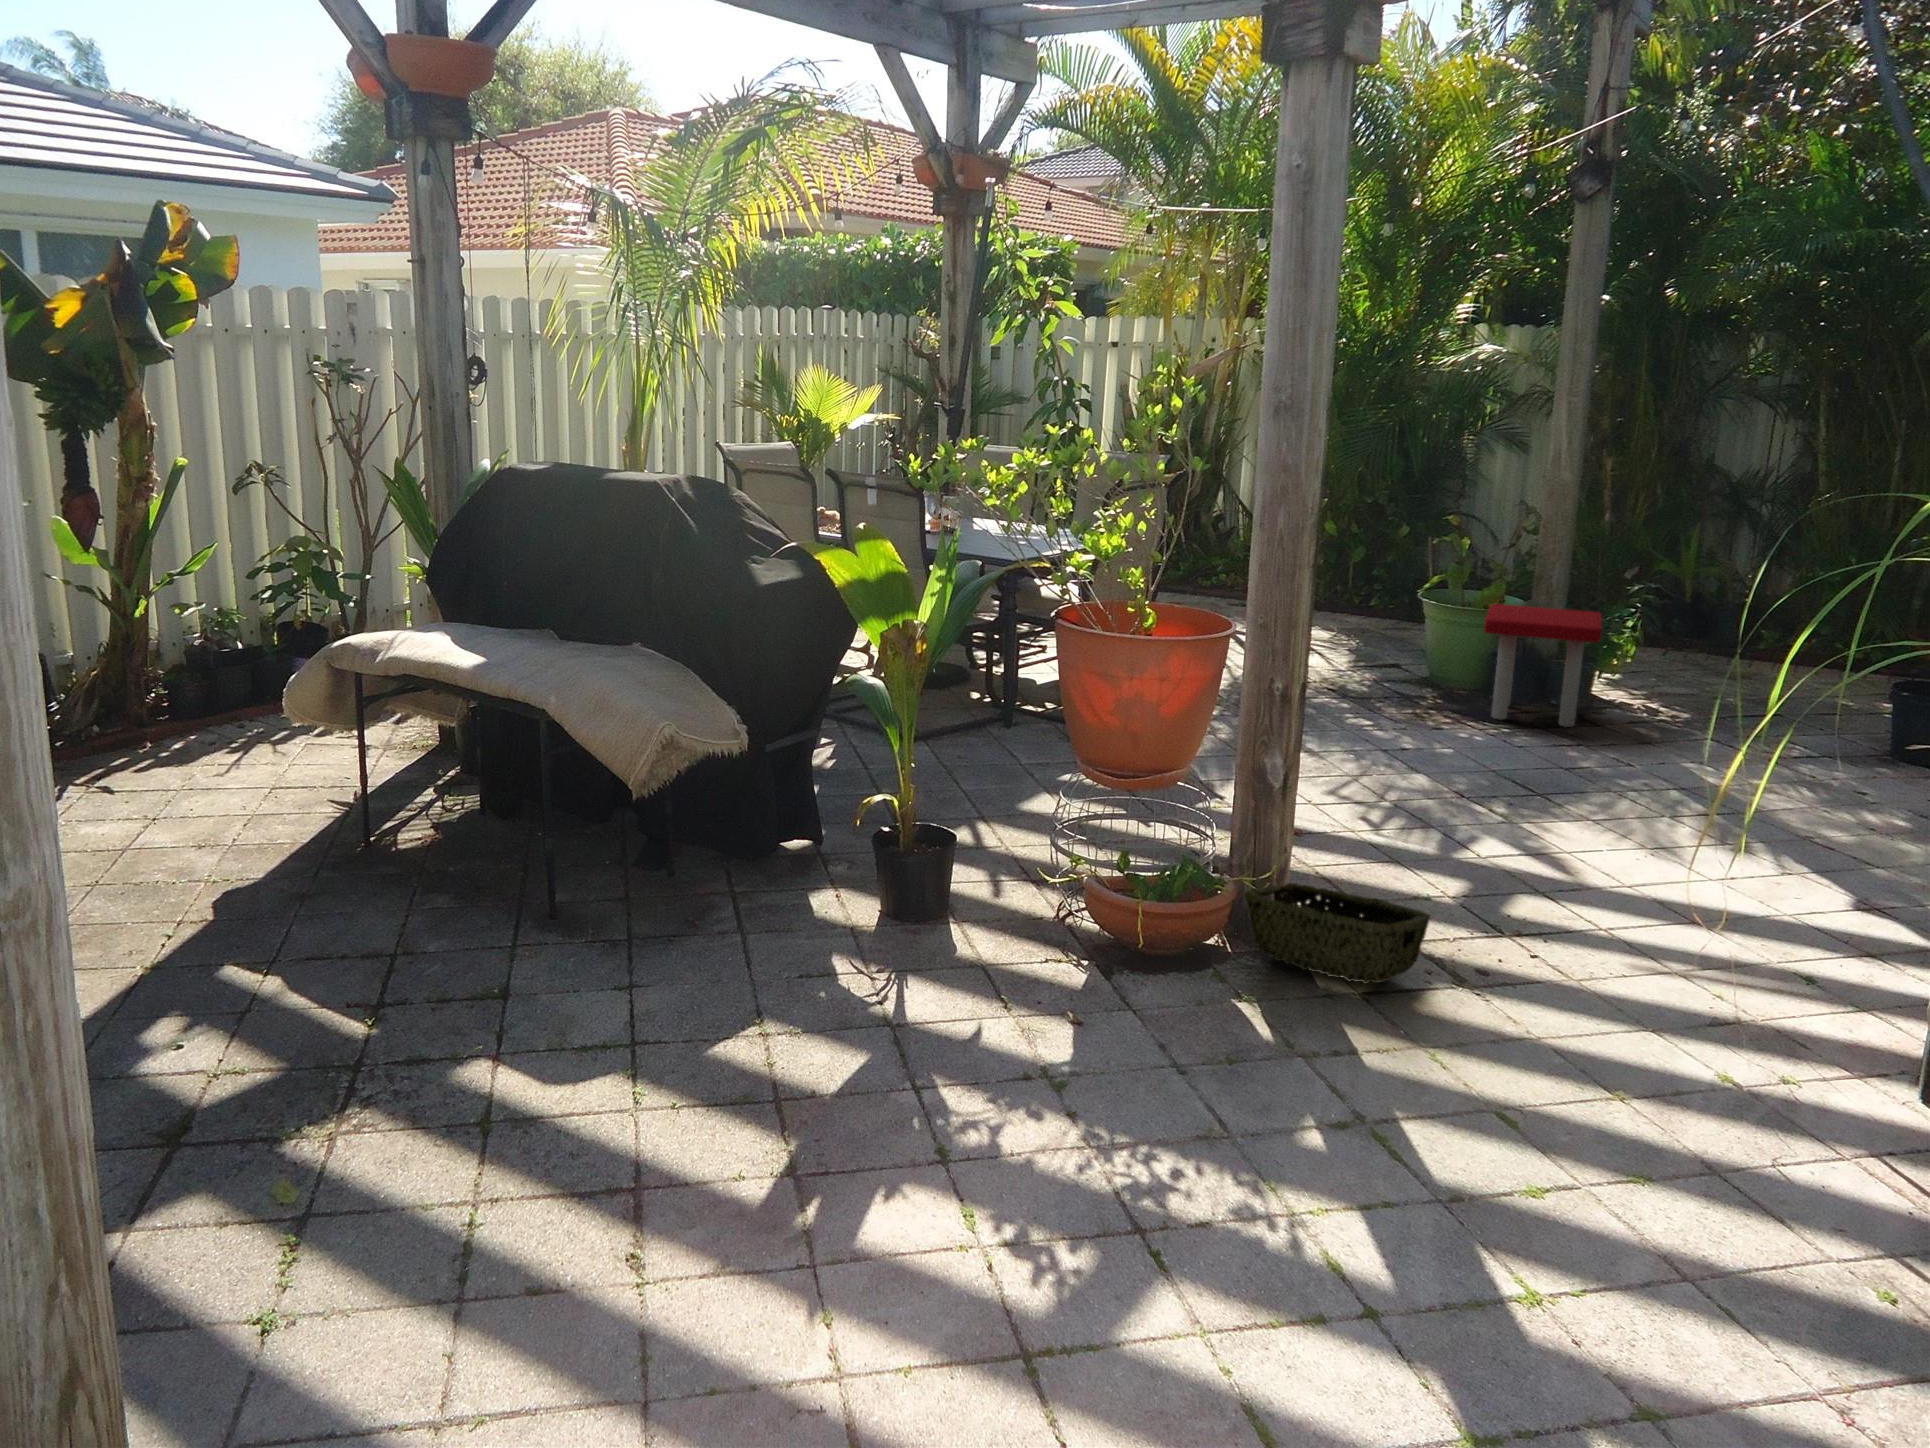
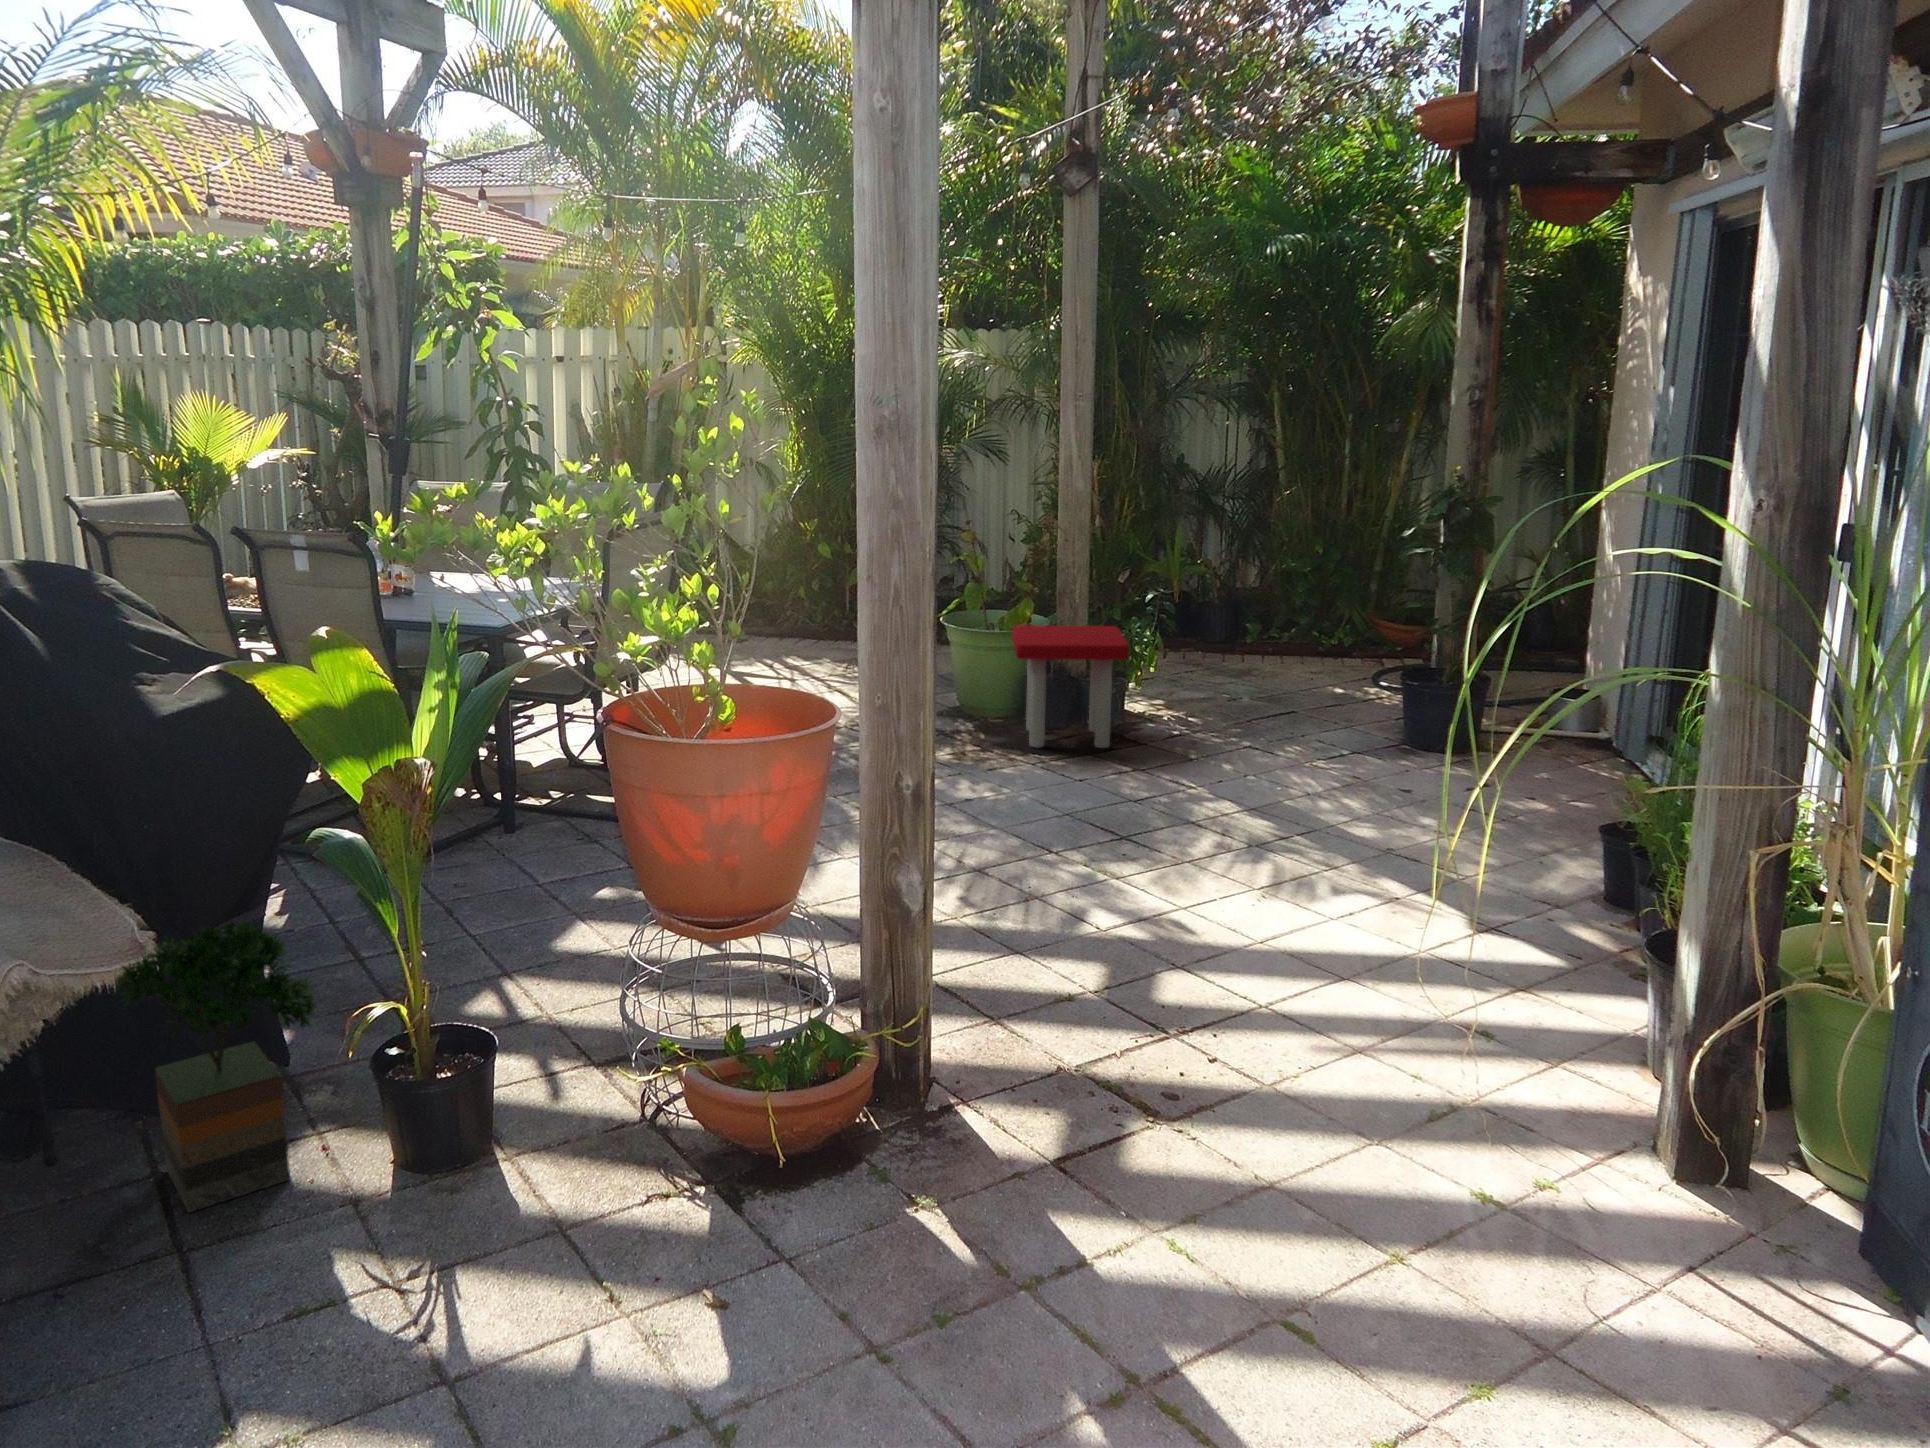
potted tree: none [715,727,842,914] -> present [113,921,316,1212]
woven basket: present [1245,883,1430,984] -> none [892,1020,1113,1149]

